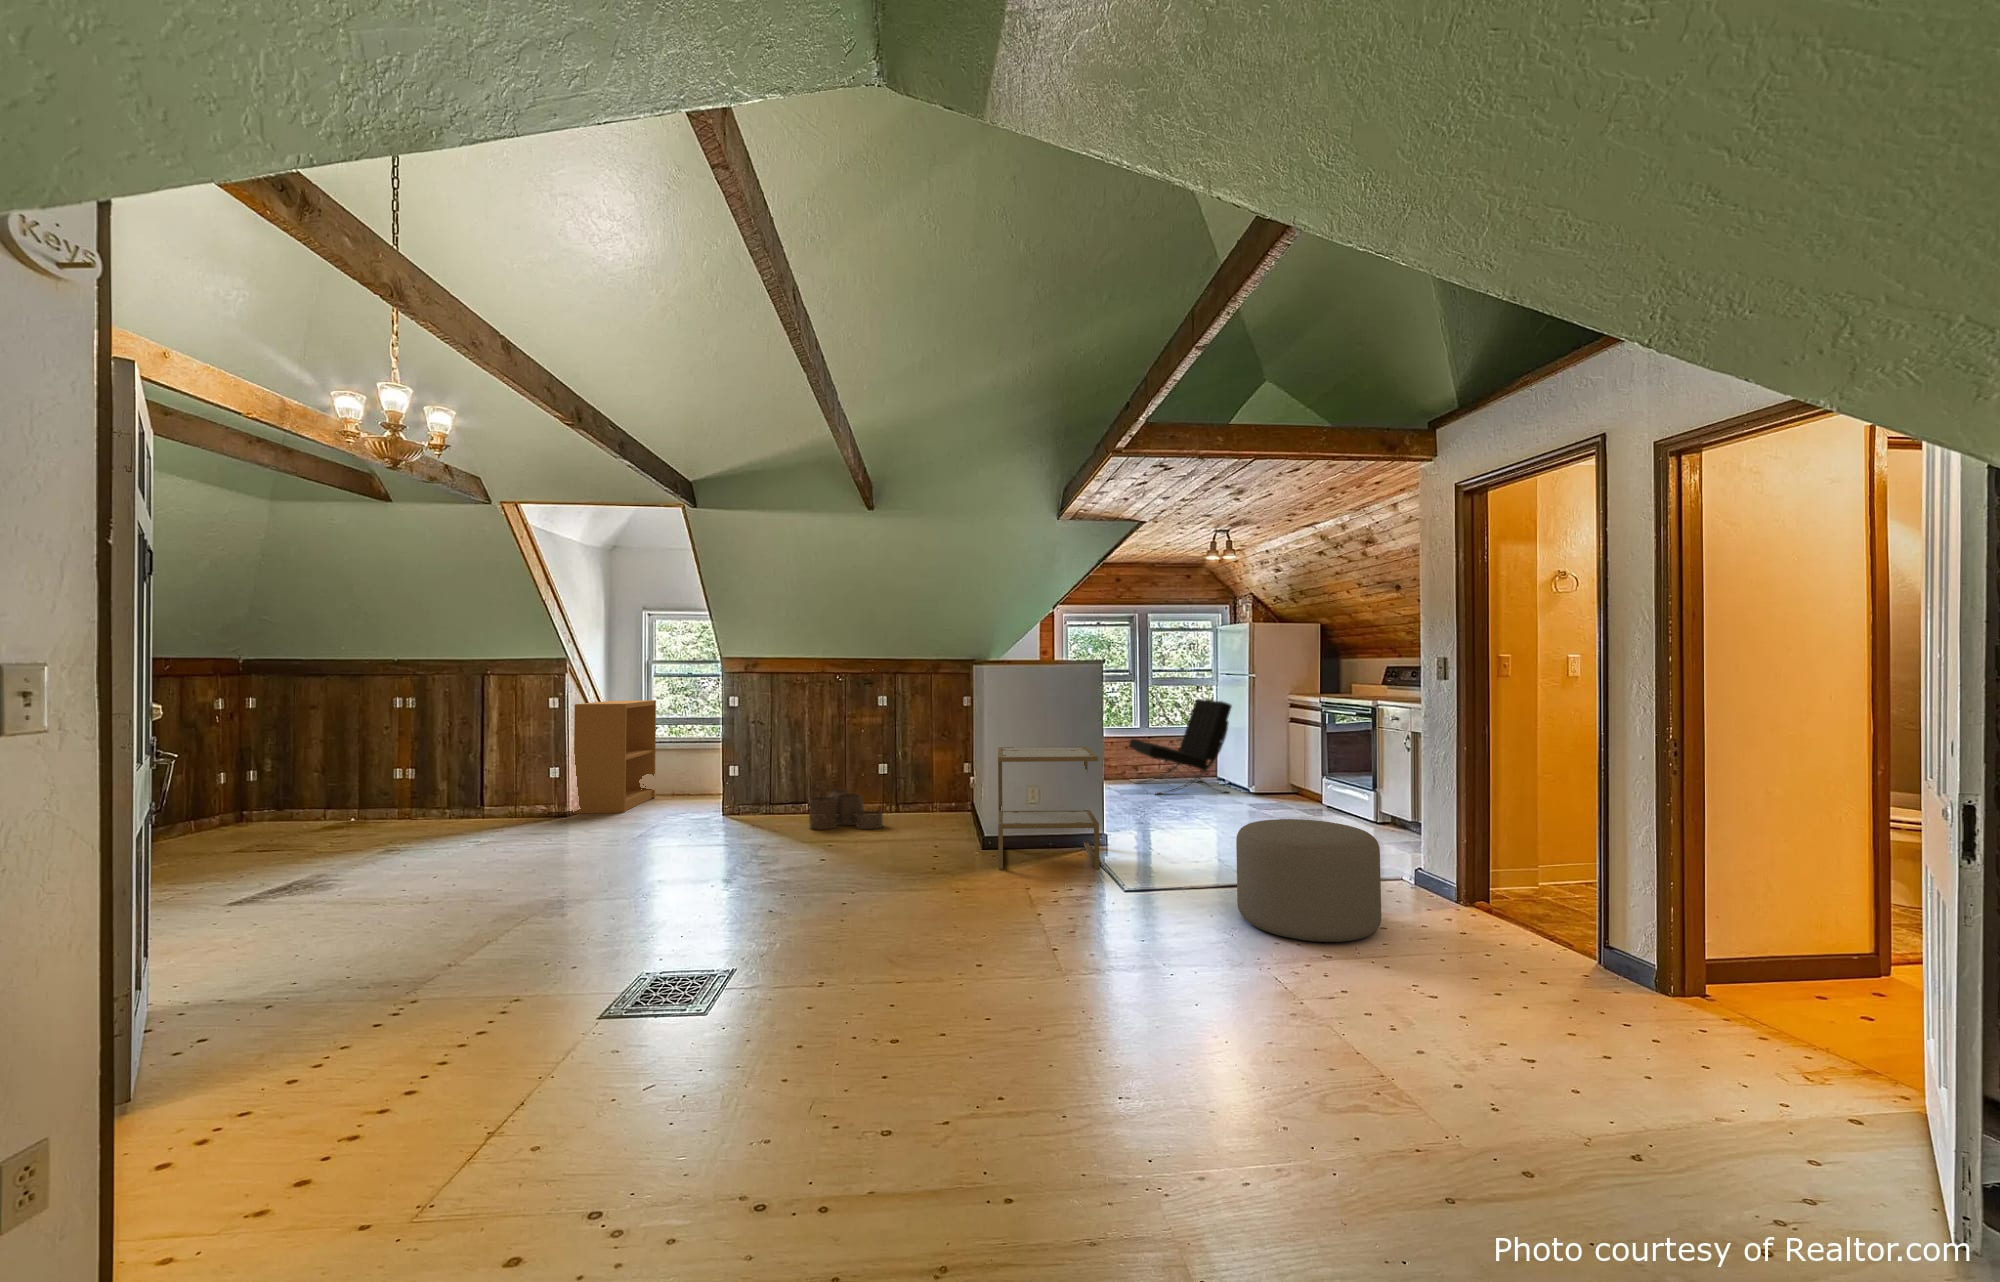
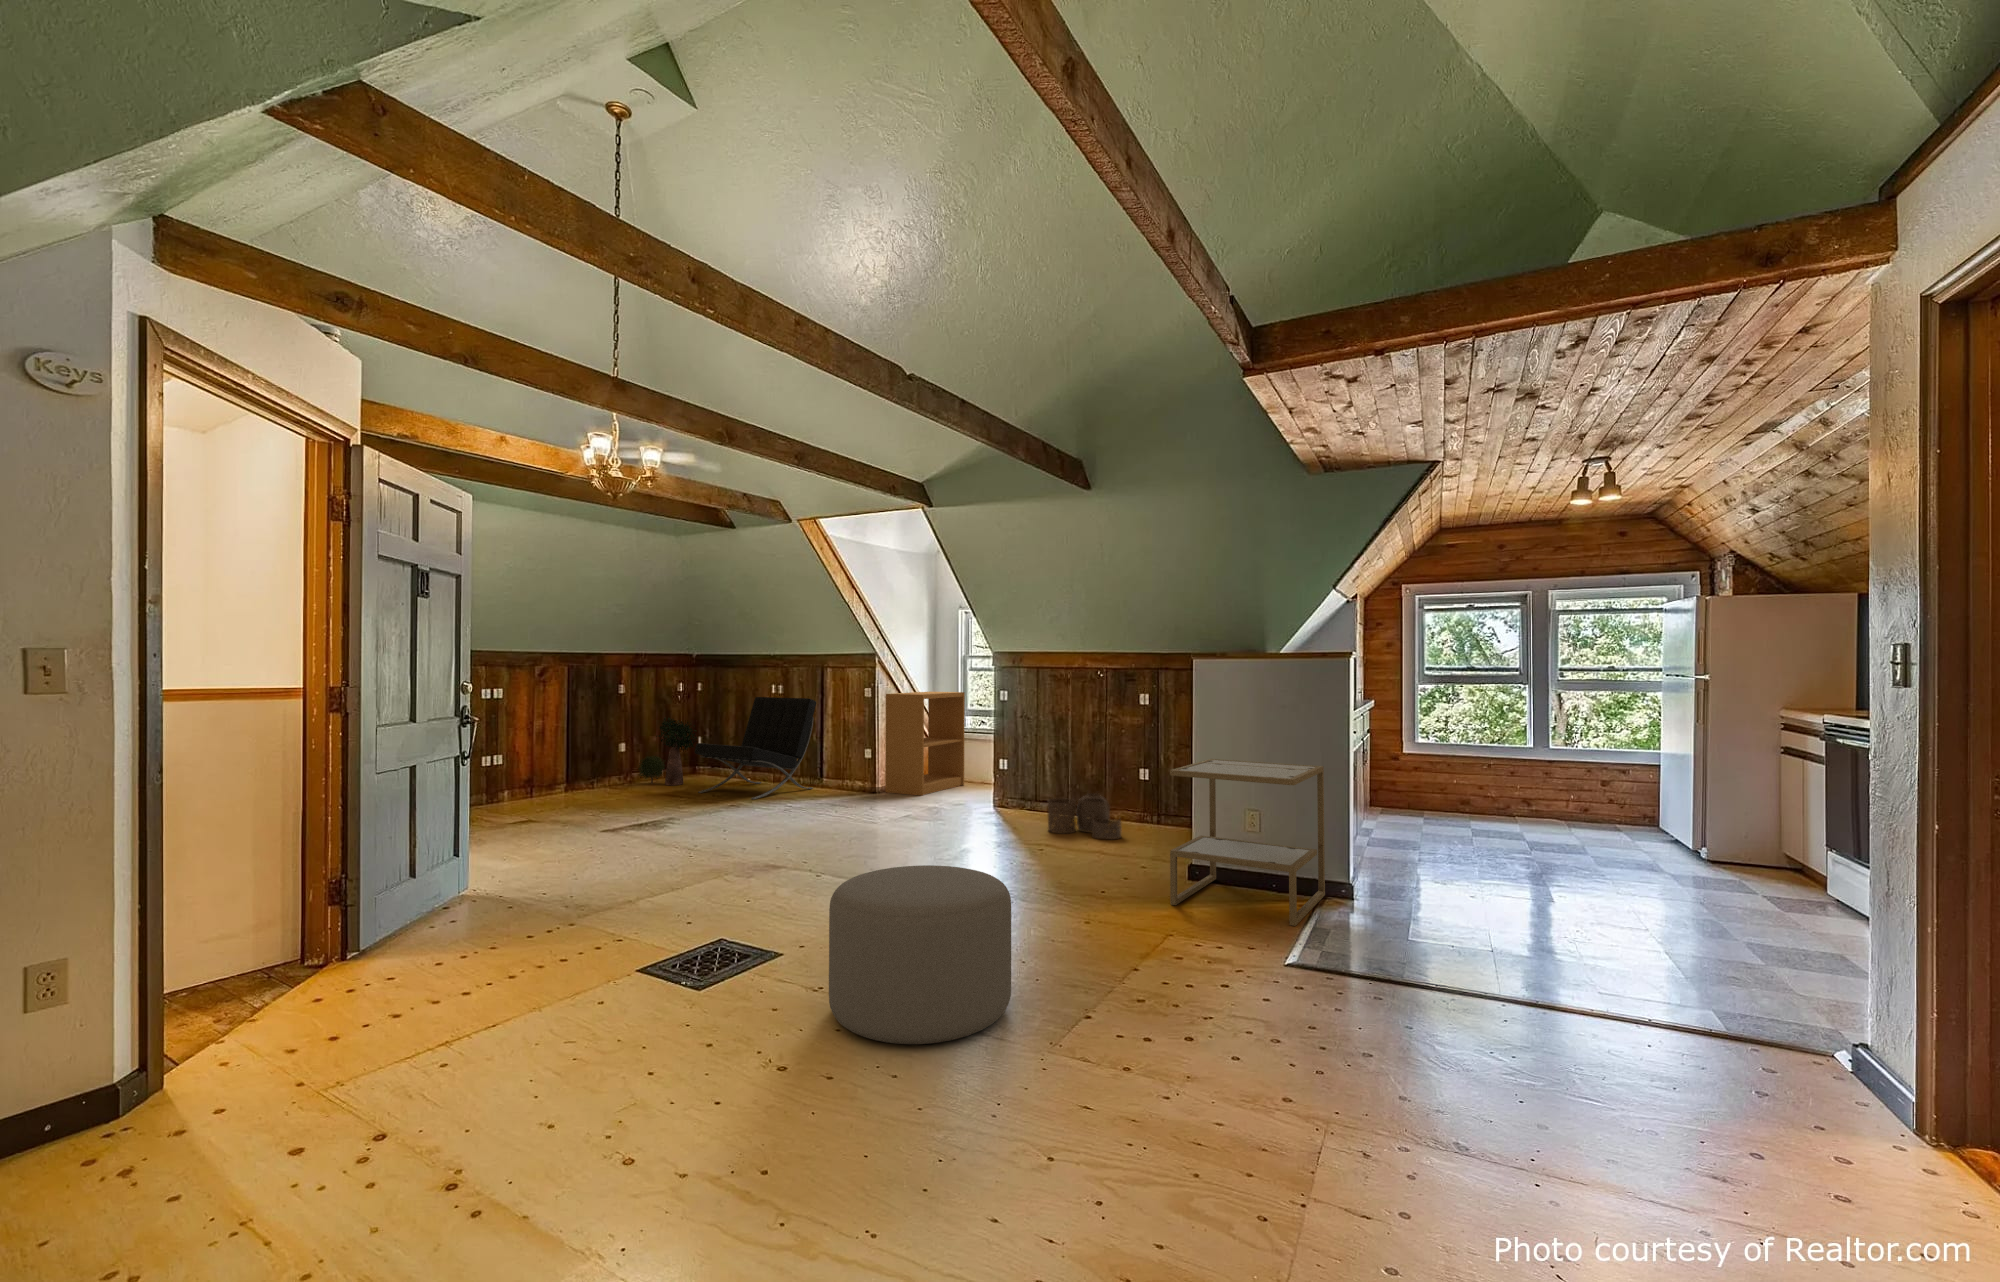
lounge chair: present [1129,699,1232,794] -> present [695,697,816,800]
potted plant: none [161,746,273,839] -> present [639,718,697,785]
ottoman: present [1236,819,1381,942] -> present [829,865,1011,1044]

